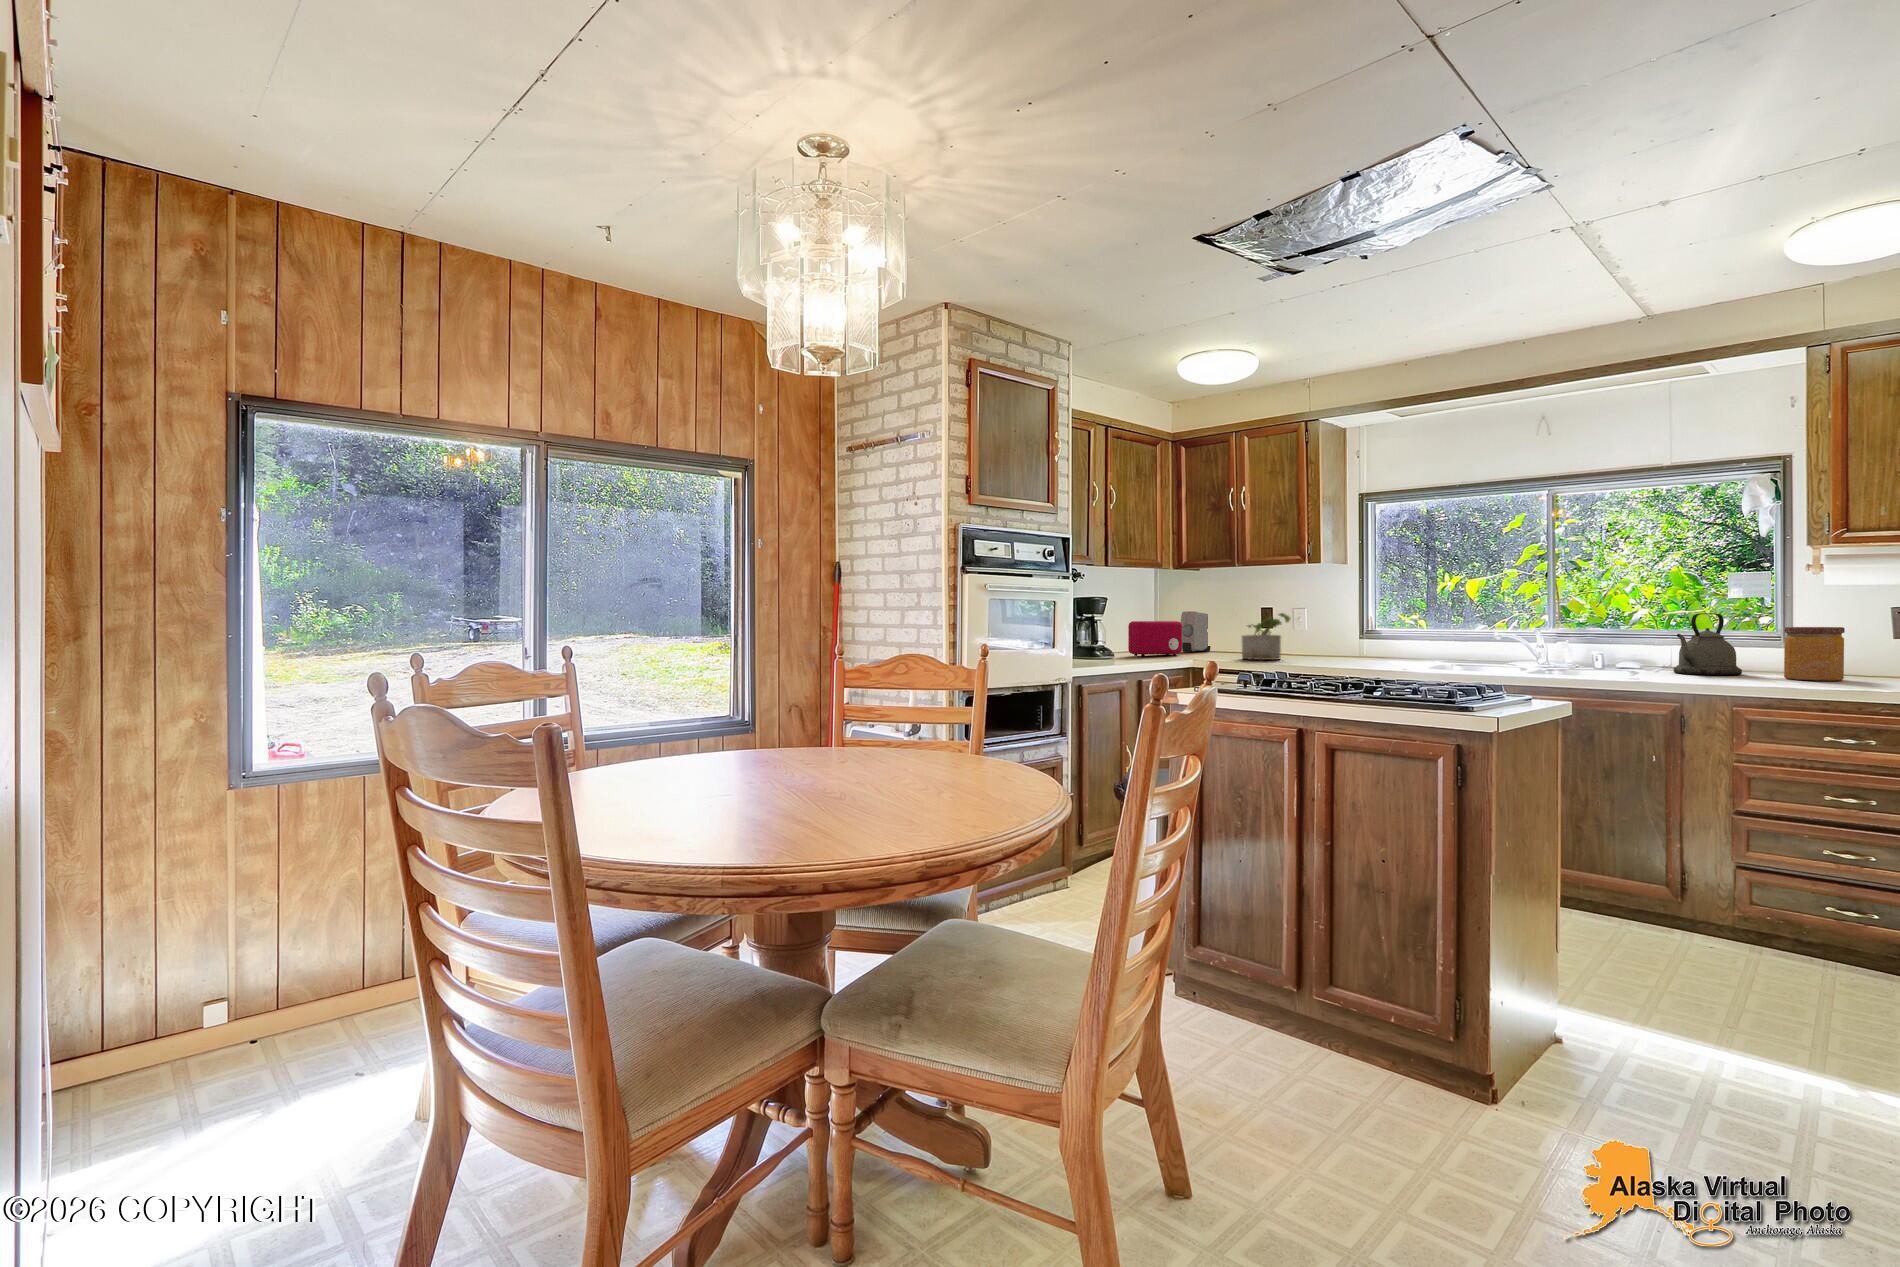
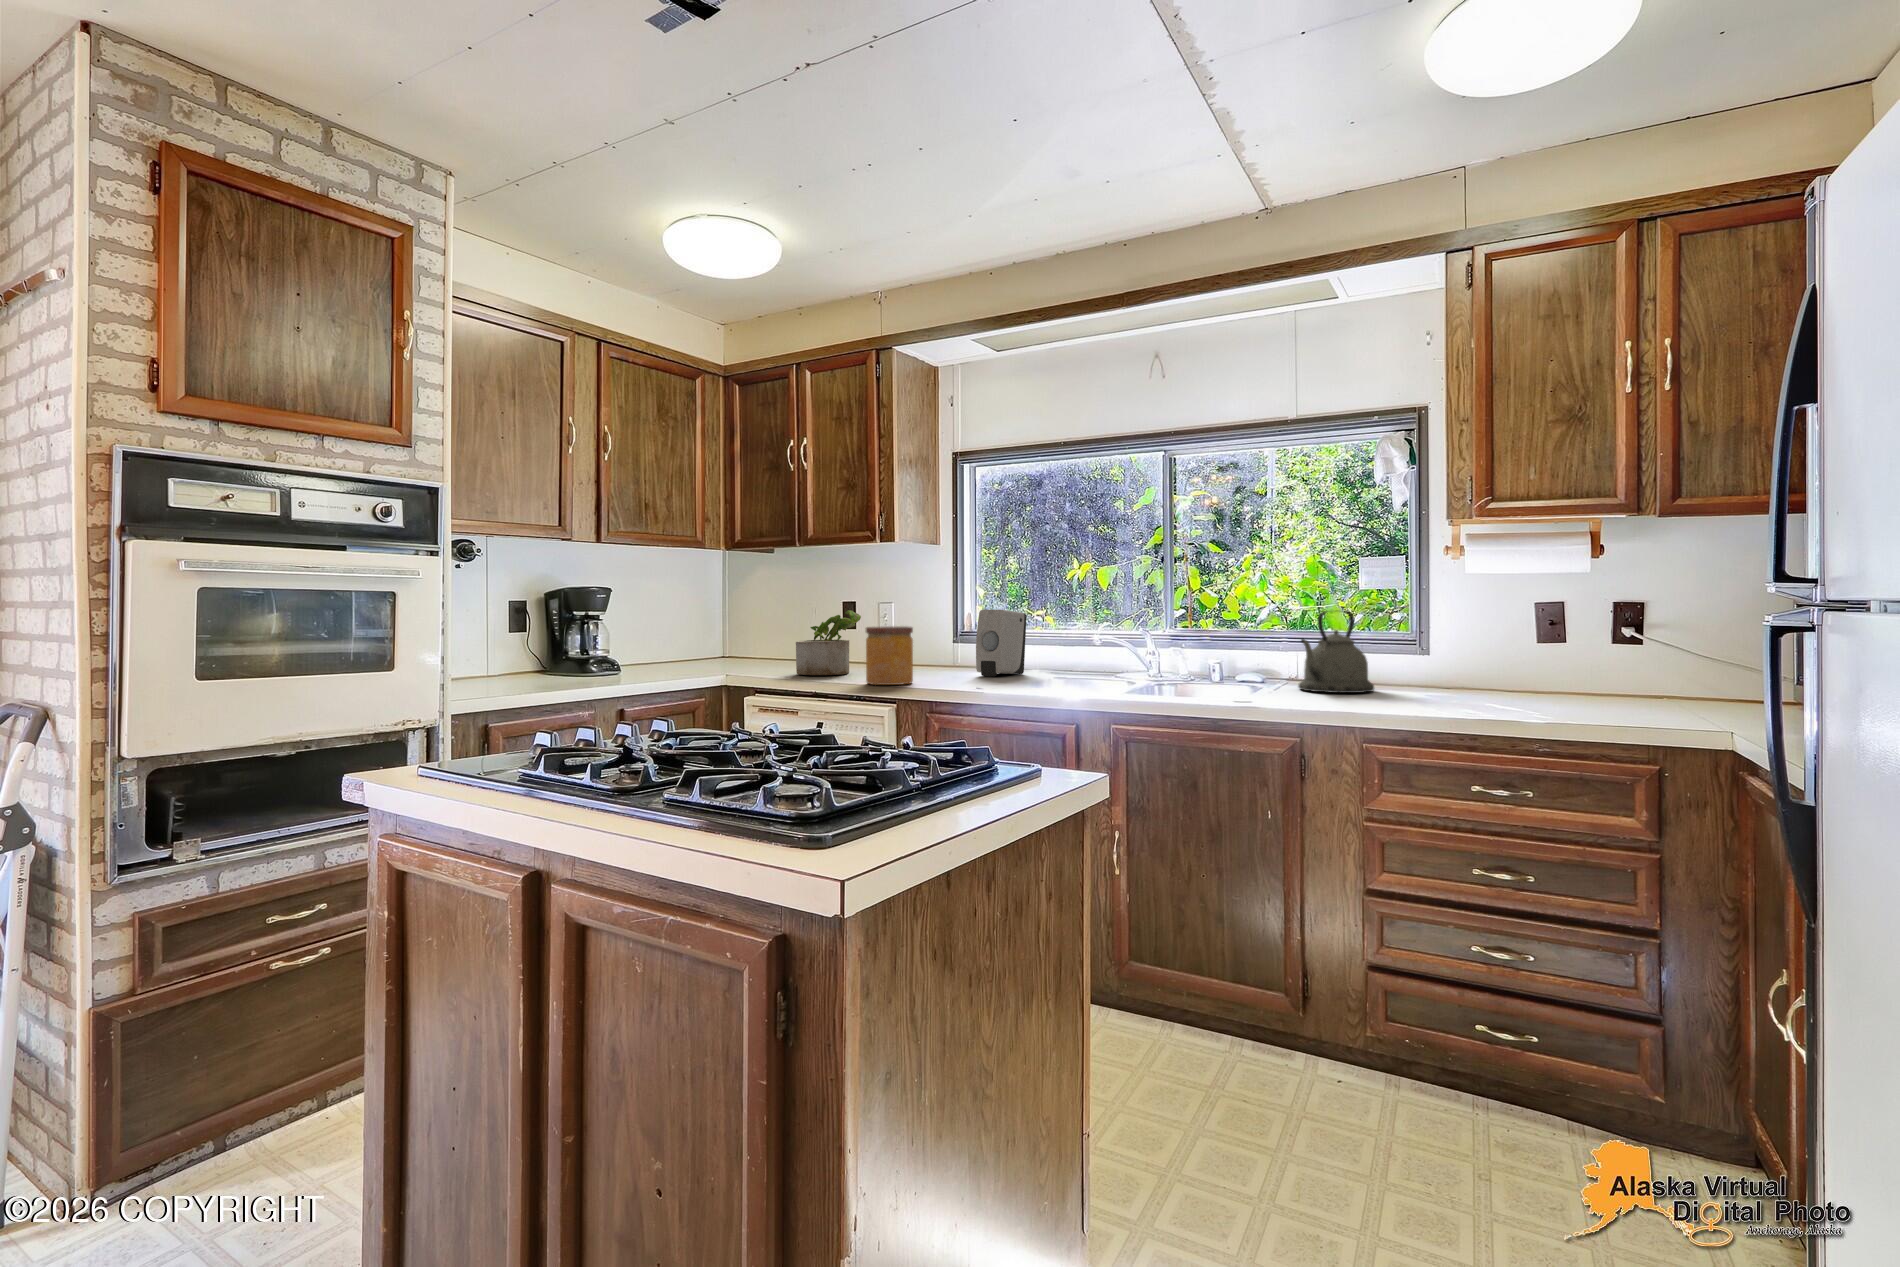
soap dispenser: present [1181,611,1211,652] -> present [976,610,1027,676]
toaster: present [1128,621,1182,656] -> none [656,621,734,671]
jar: present [1784,627,1845,681] -> present [866,626,913,685]

